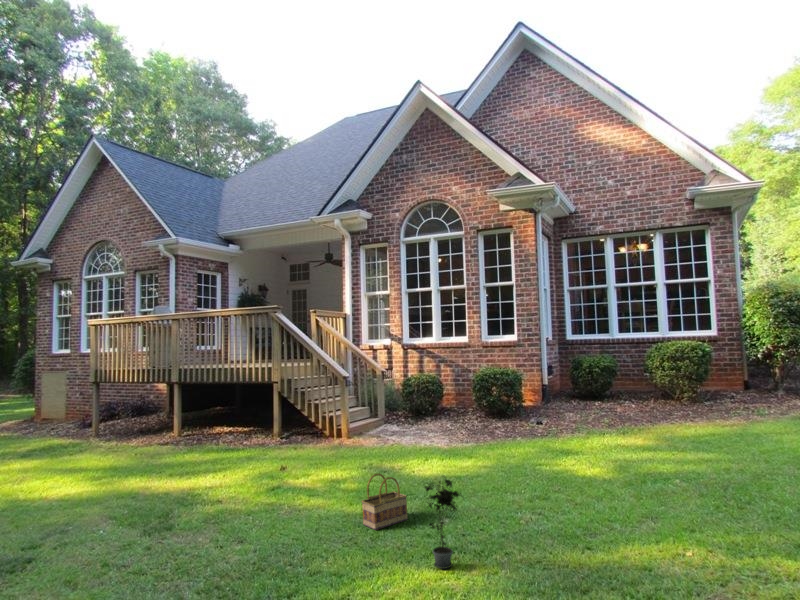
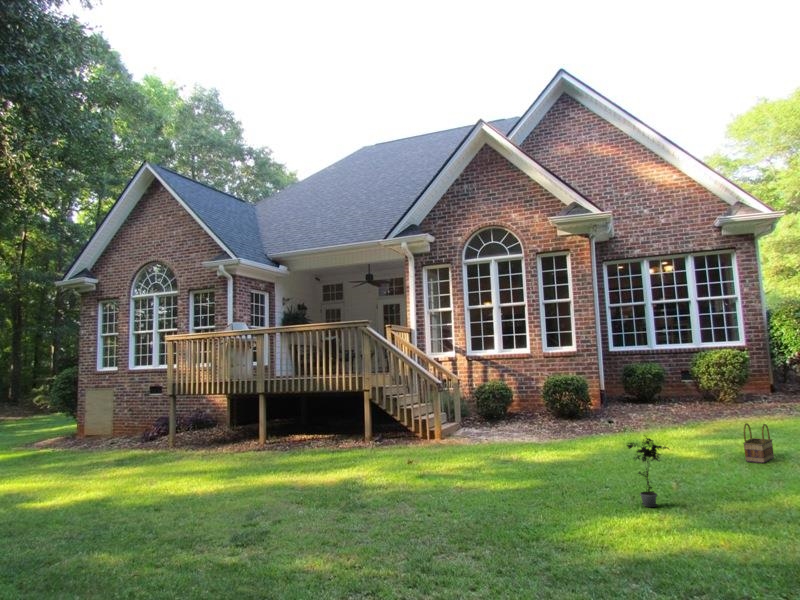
basket: present [362,473,408,530] -> present [743,423,774,463]

